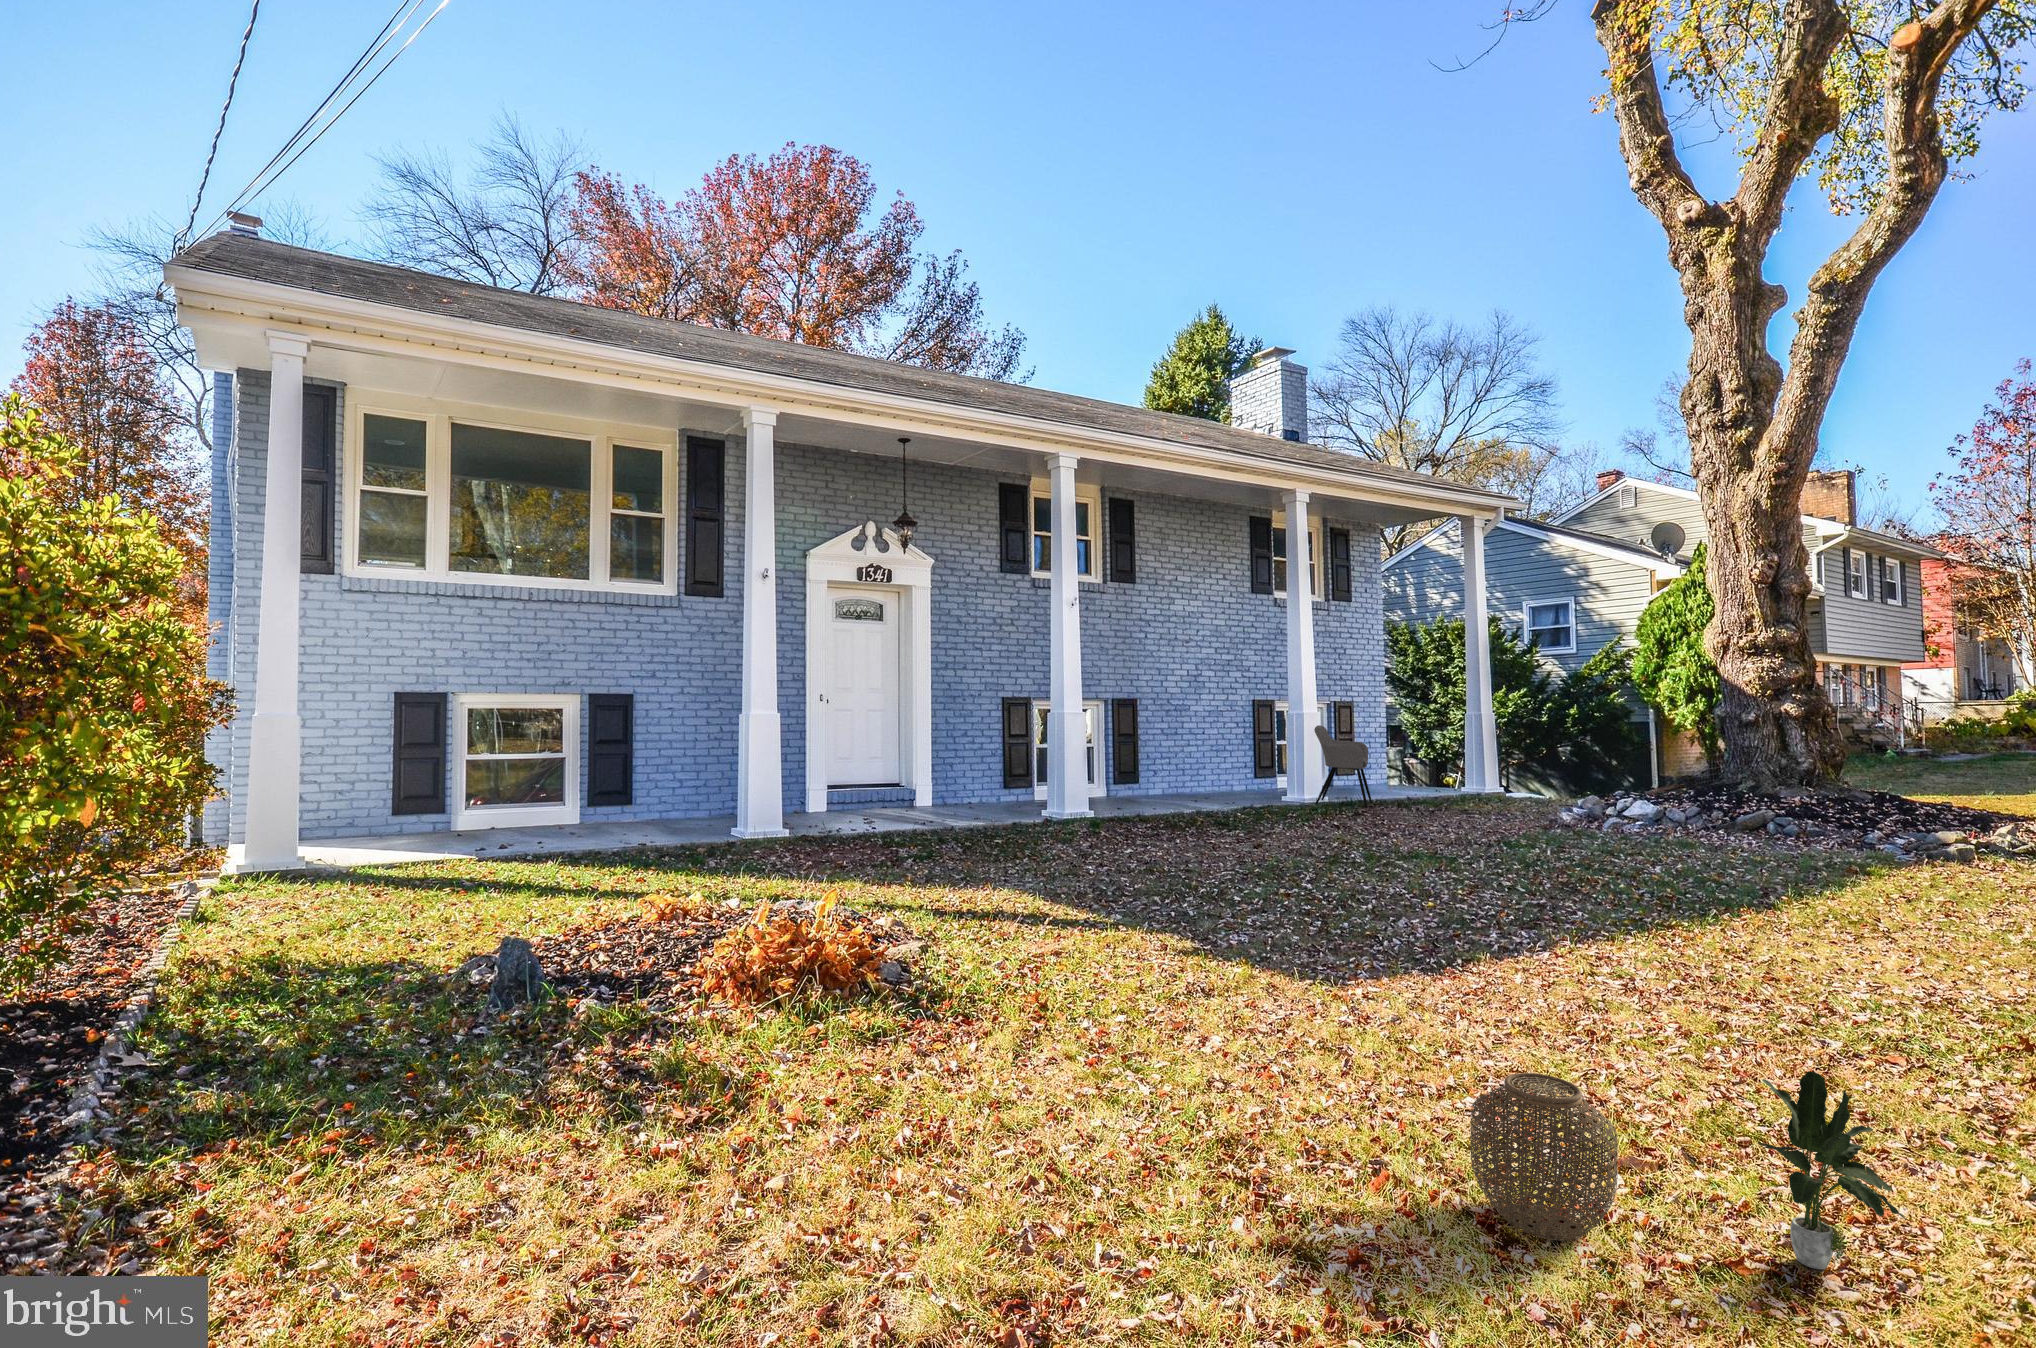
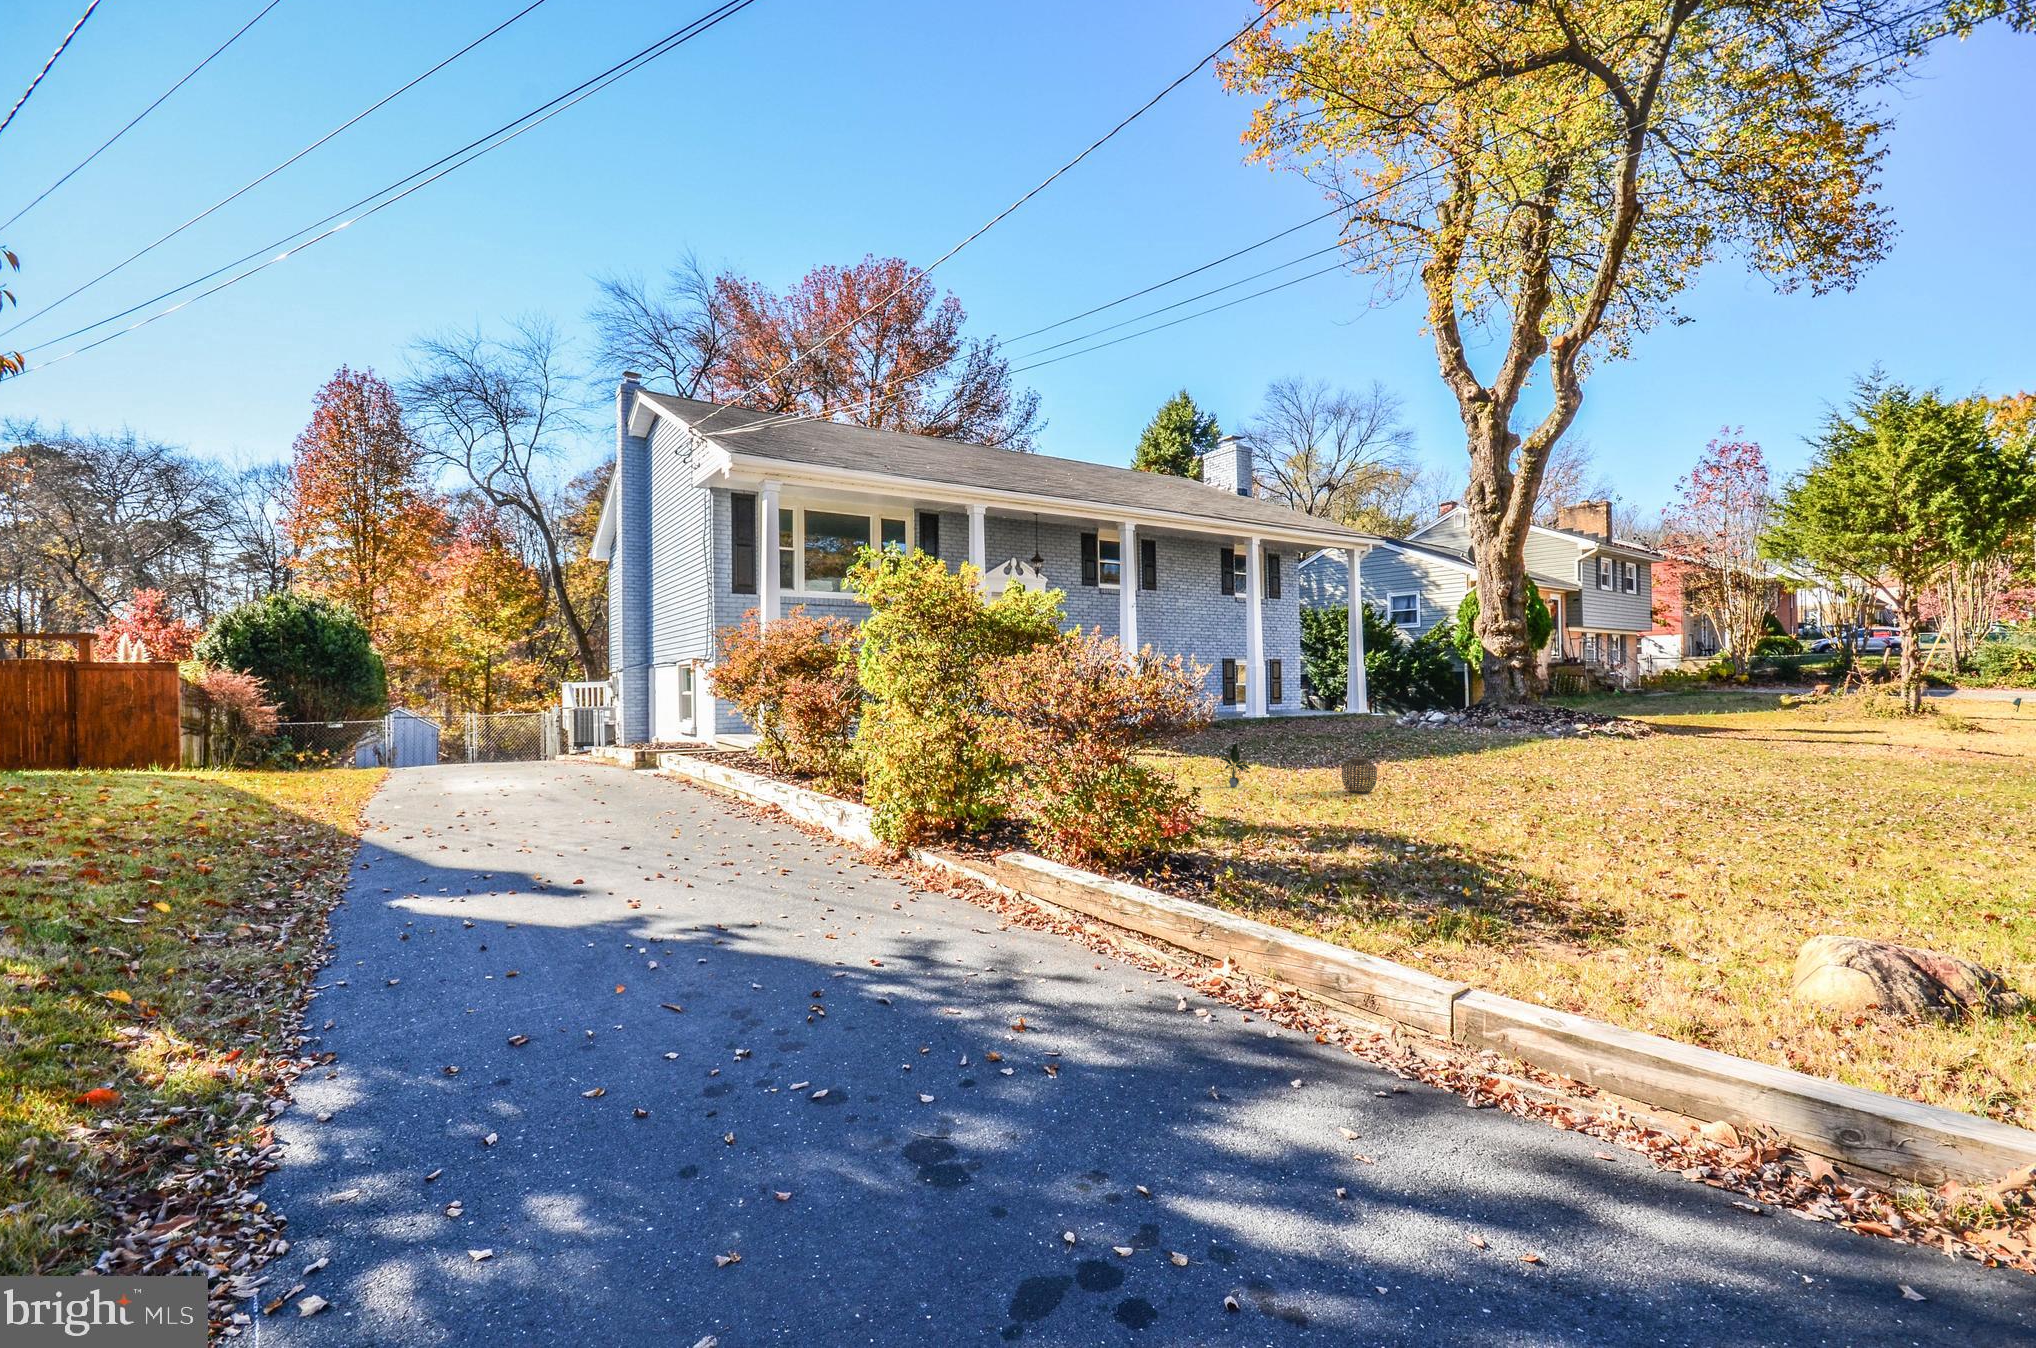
armchair: present [1314,725,1372,807] -> none [1266,673,1297,718]
potted plant: present [1759,1071,1906,1269] -> present [1221,744,1250,787]

